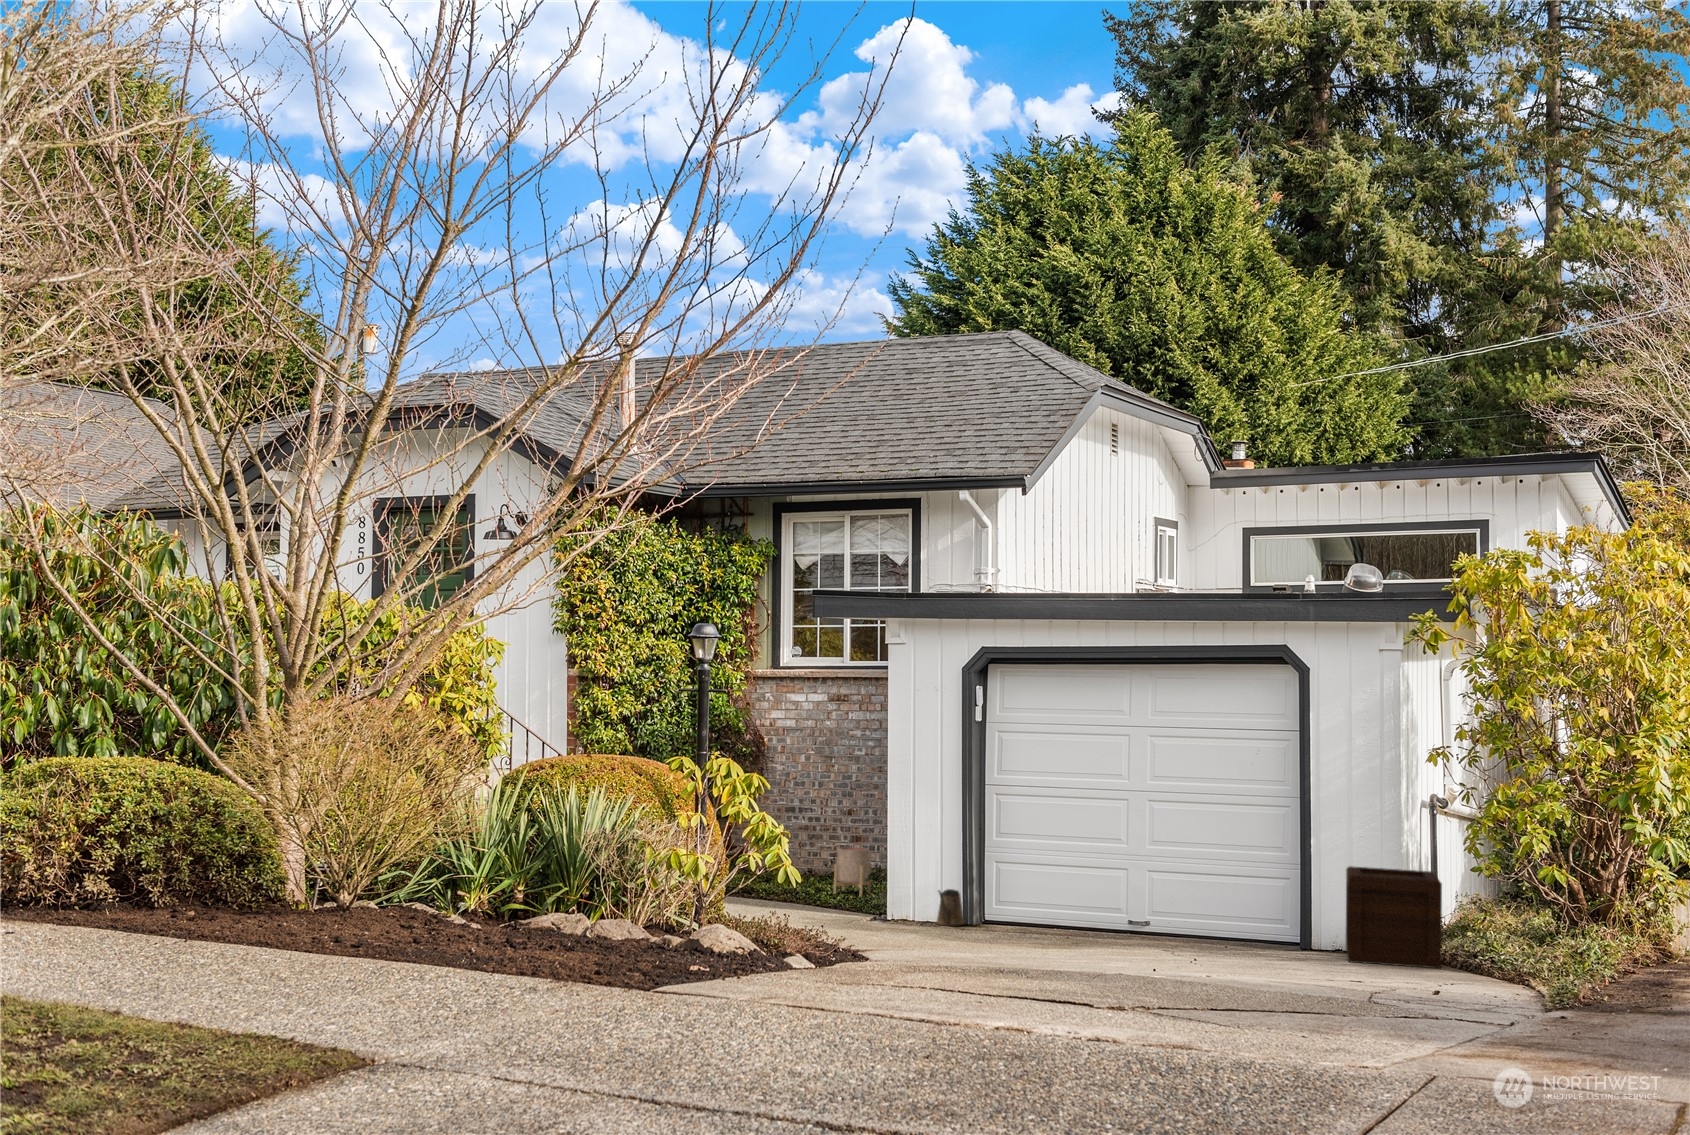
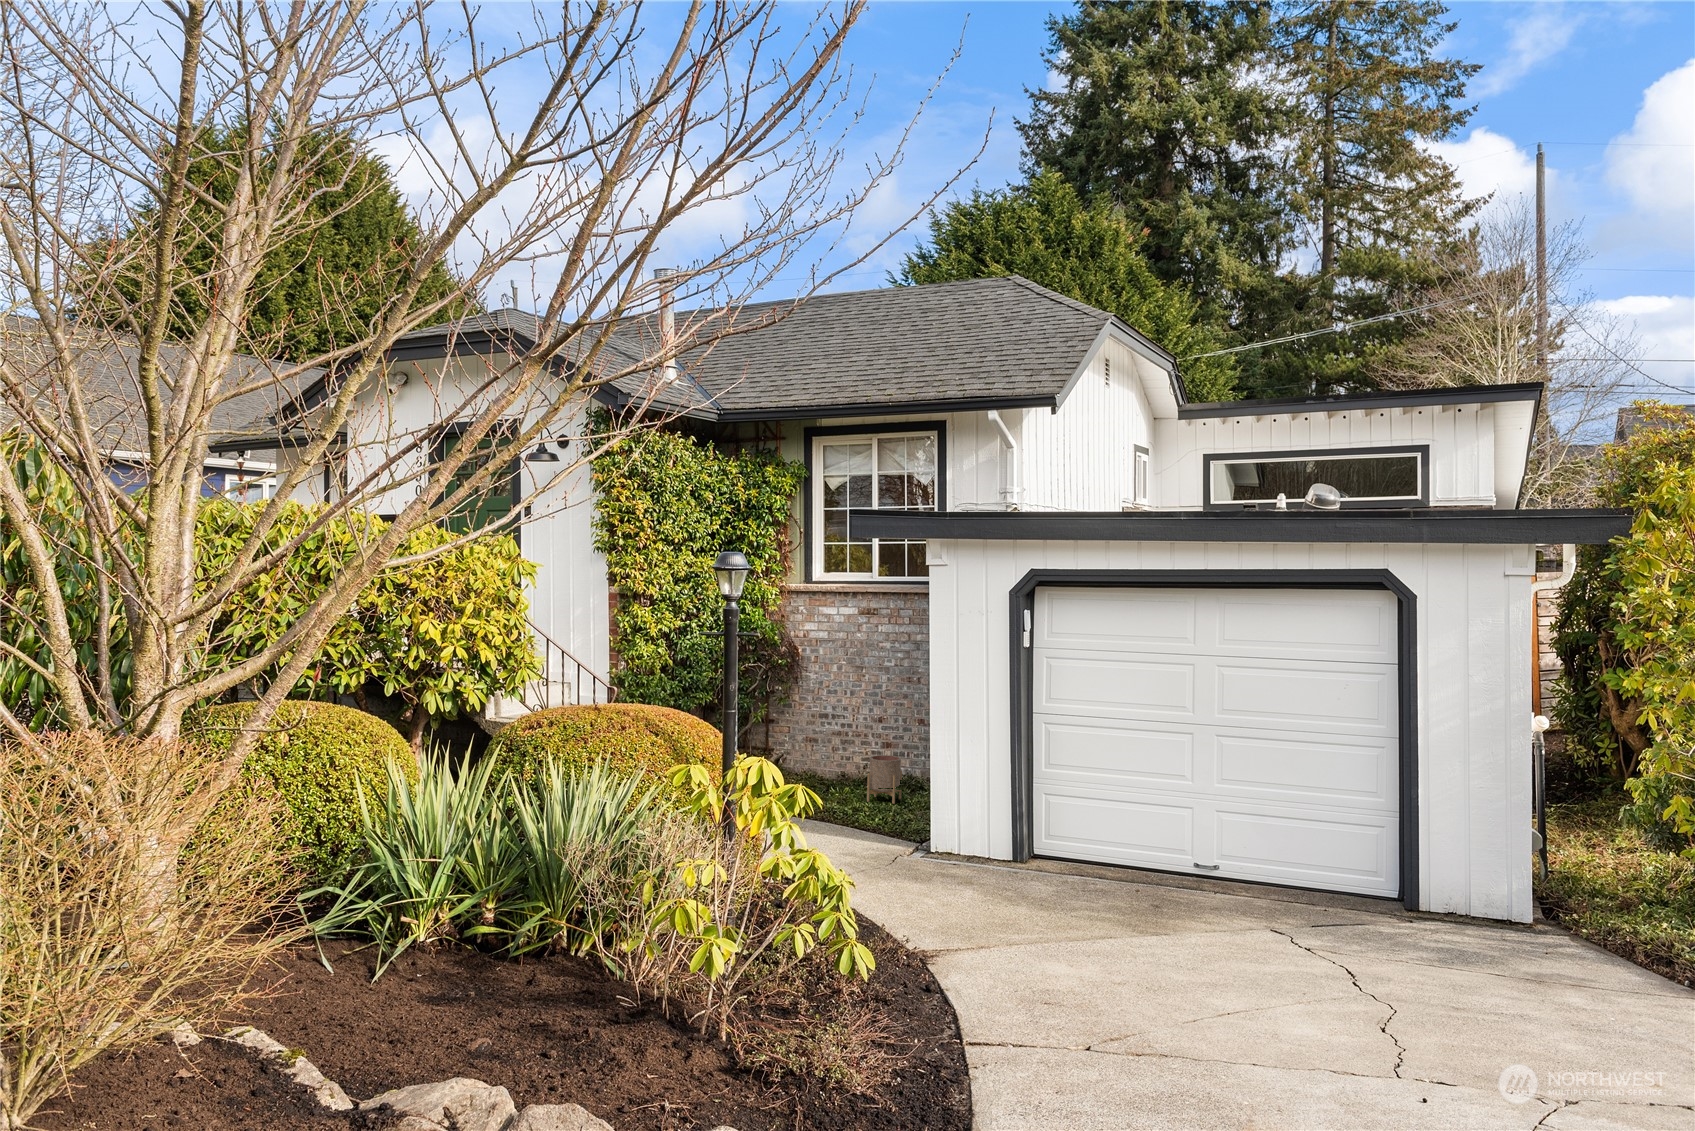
wooden crate: present [1345,866,1442,968] -> none [1453,816,1602,950]
watering can: present [936,889,965,926] -> none [986,825,1017,867]

